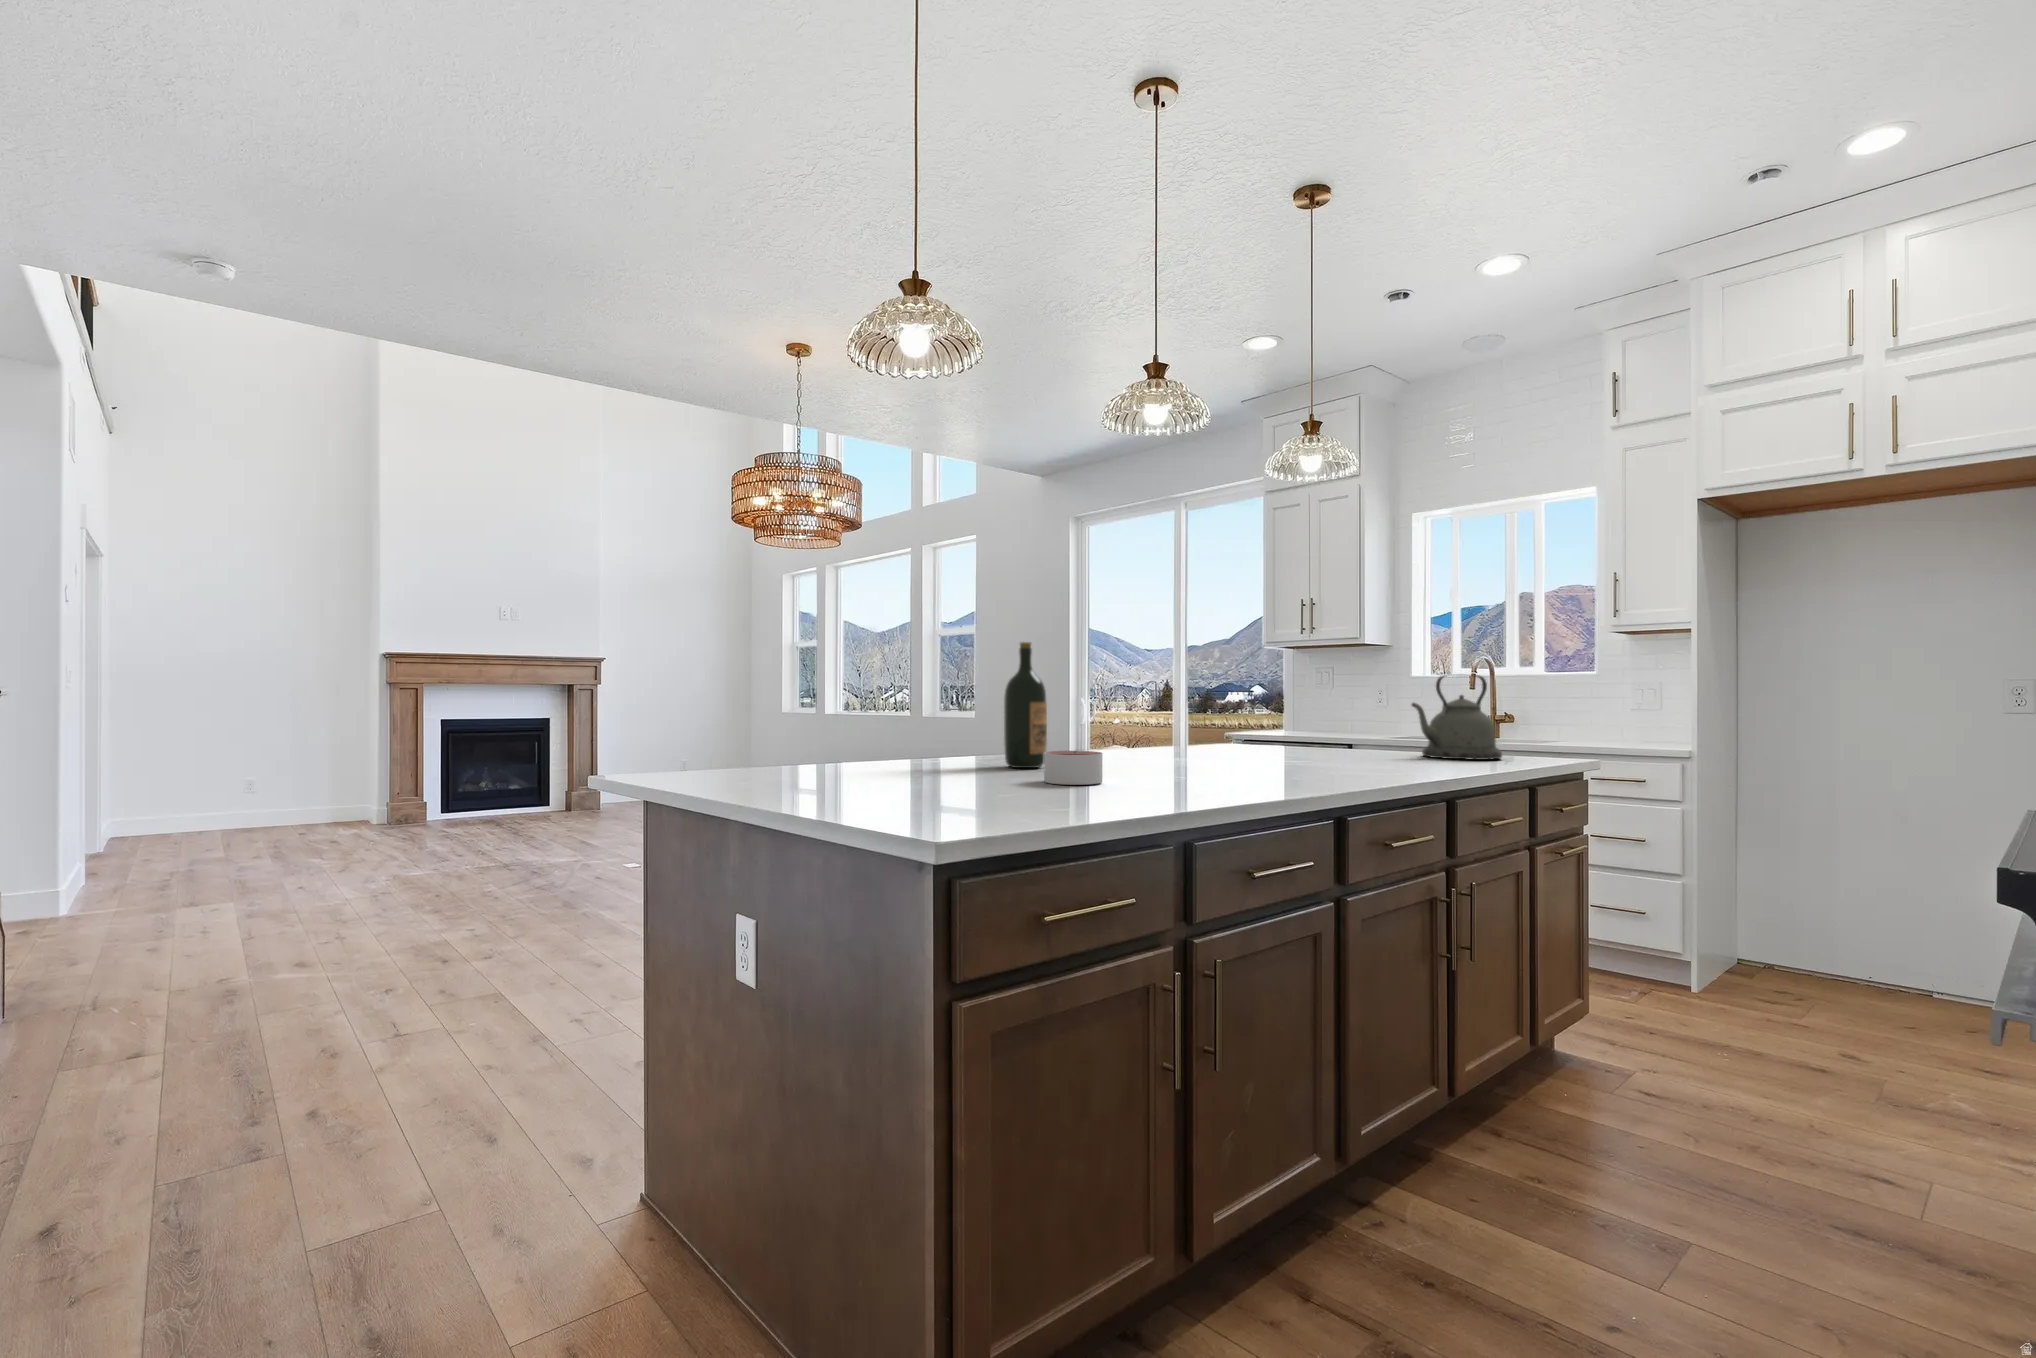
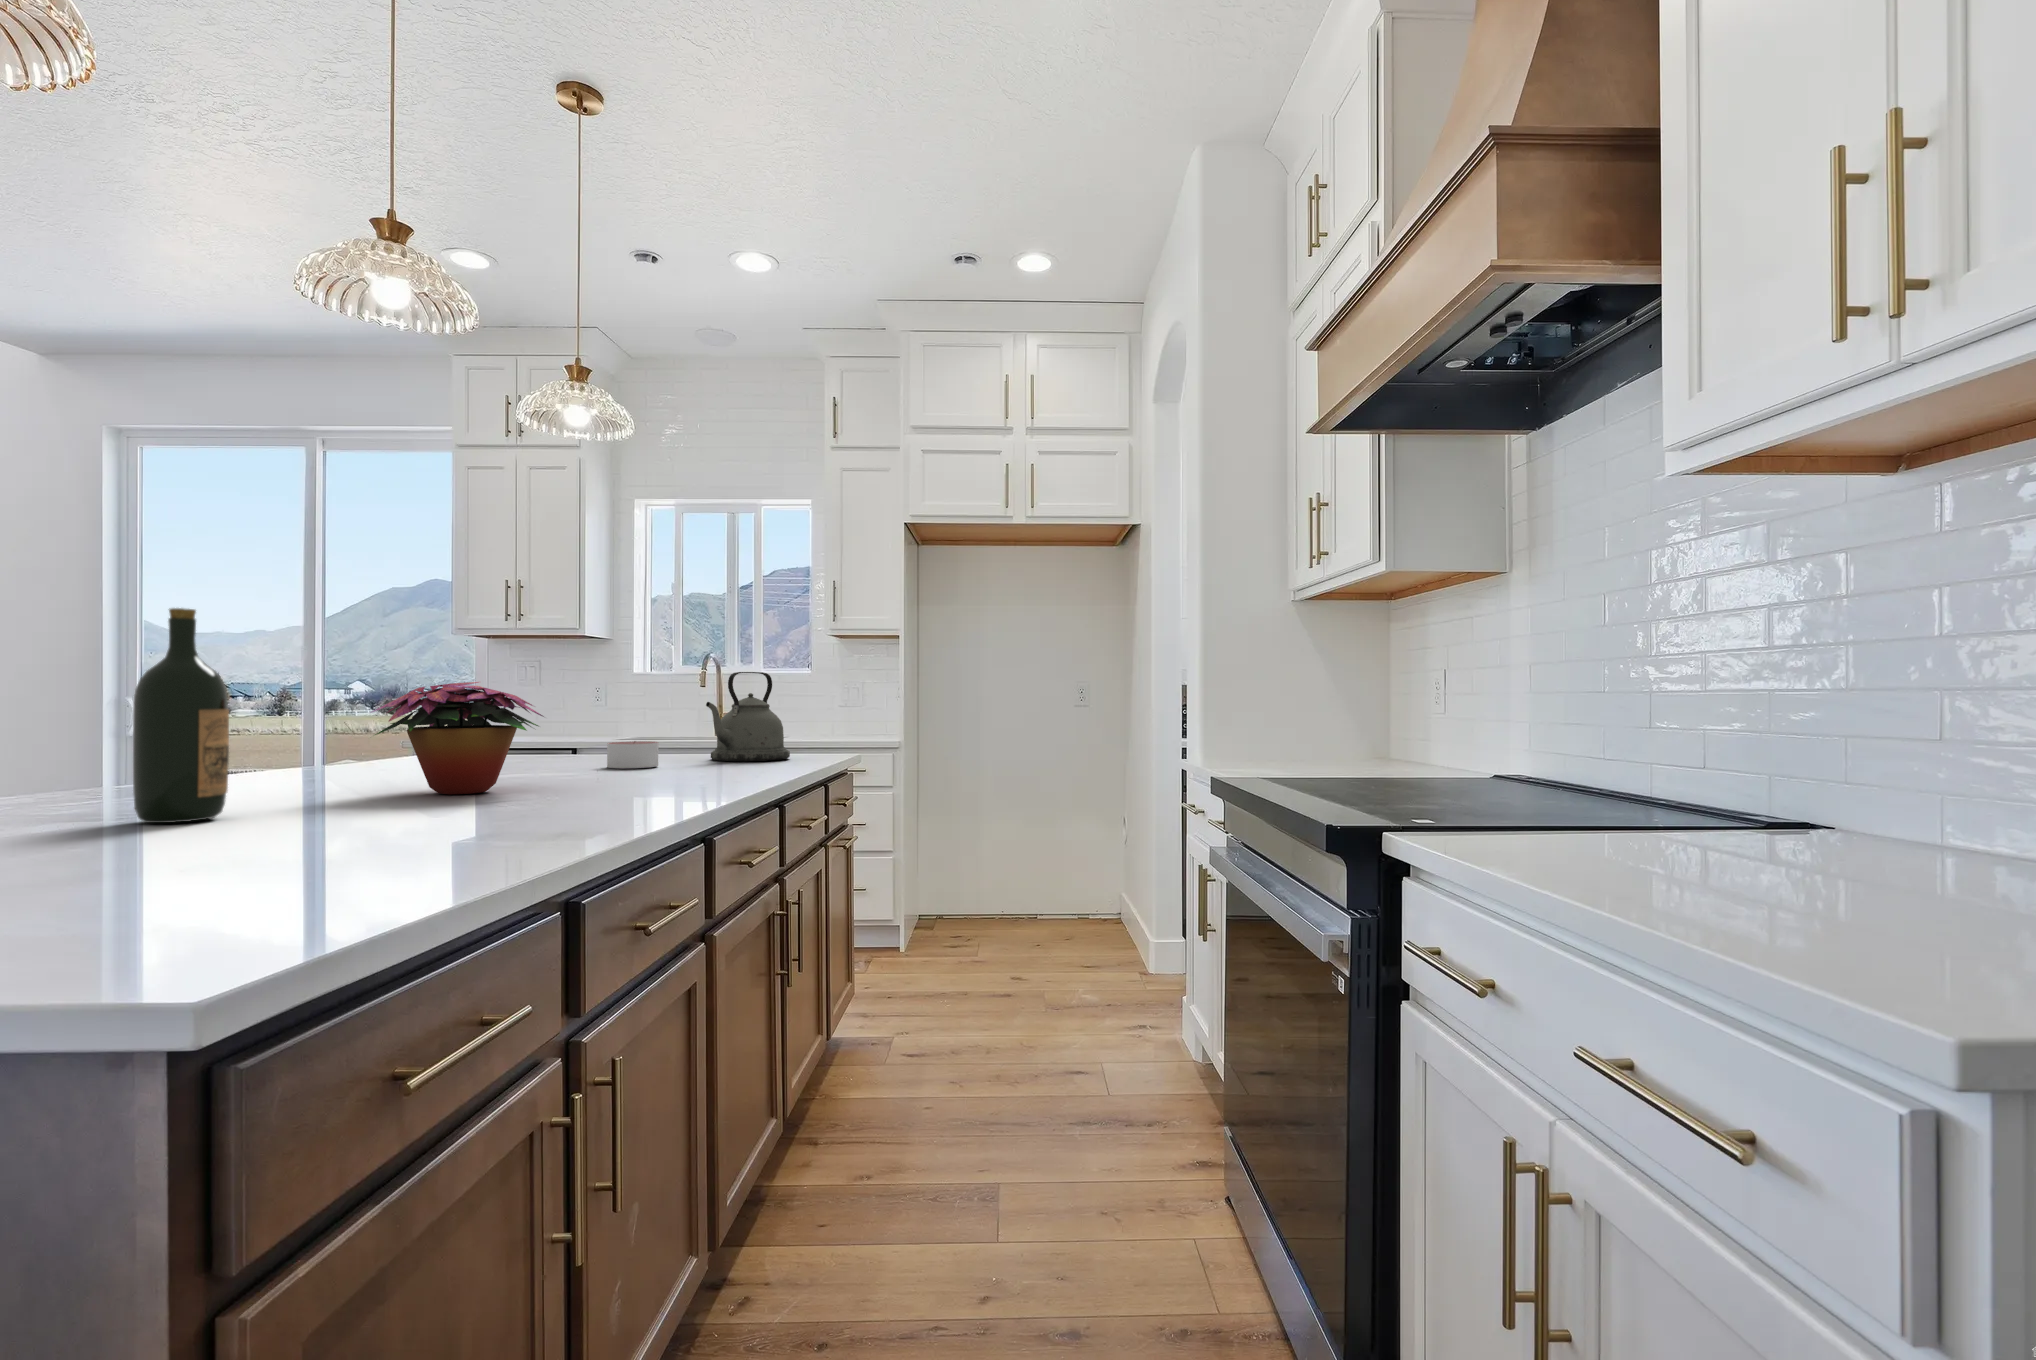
flower arrangement: none [1124,684,1244,766] -> present [372,682,544,794]
candle: present [1044,751,1102,785] -> present [607,741,658,768]

